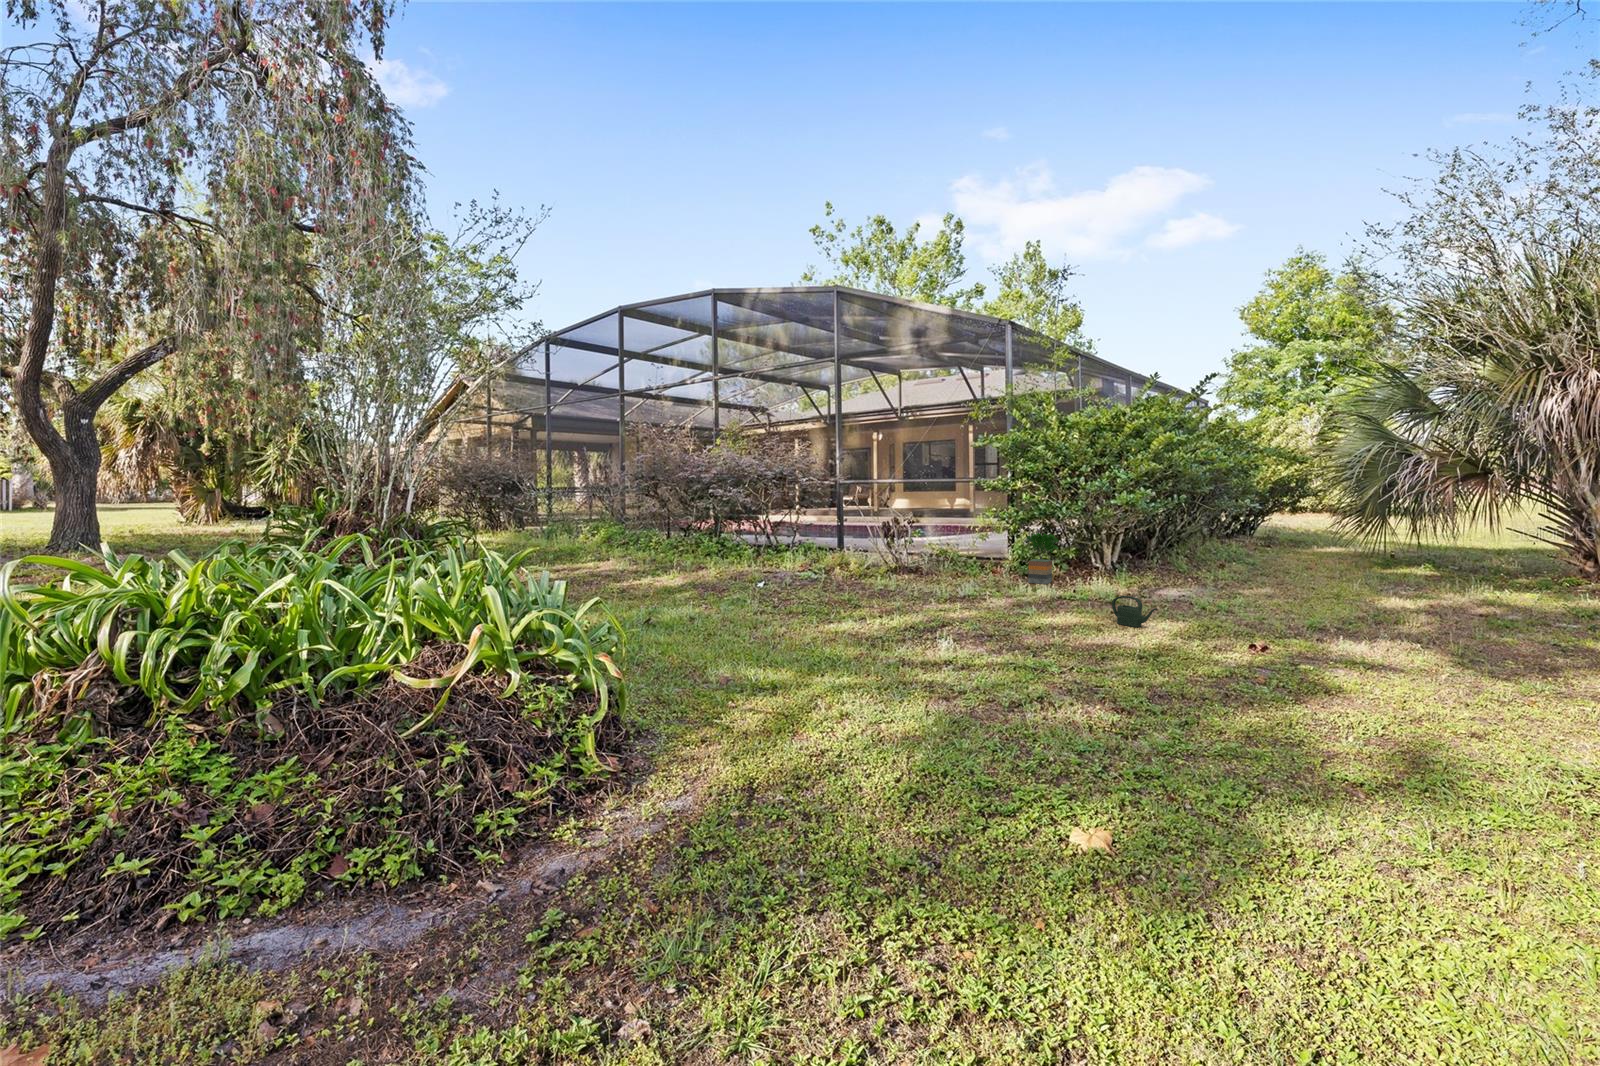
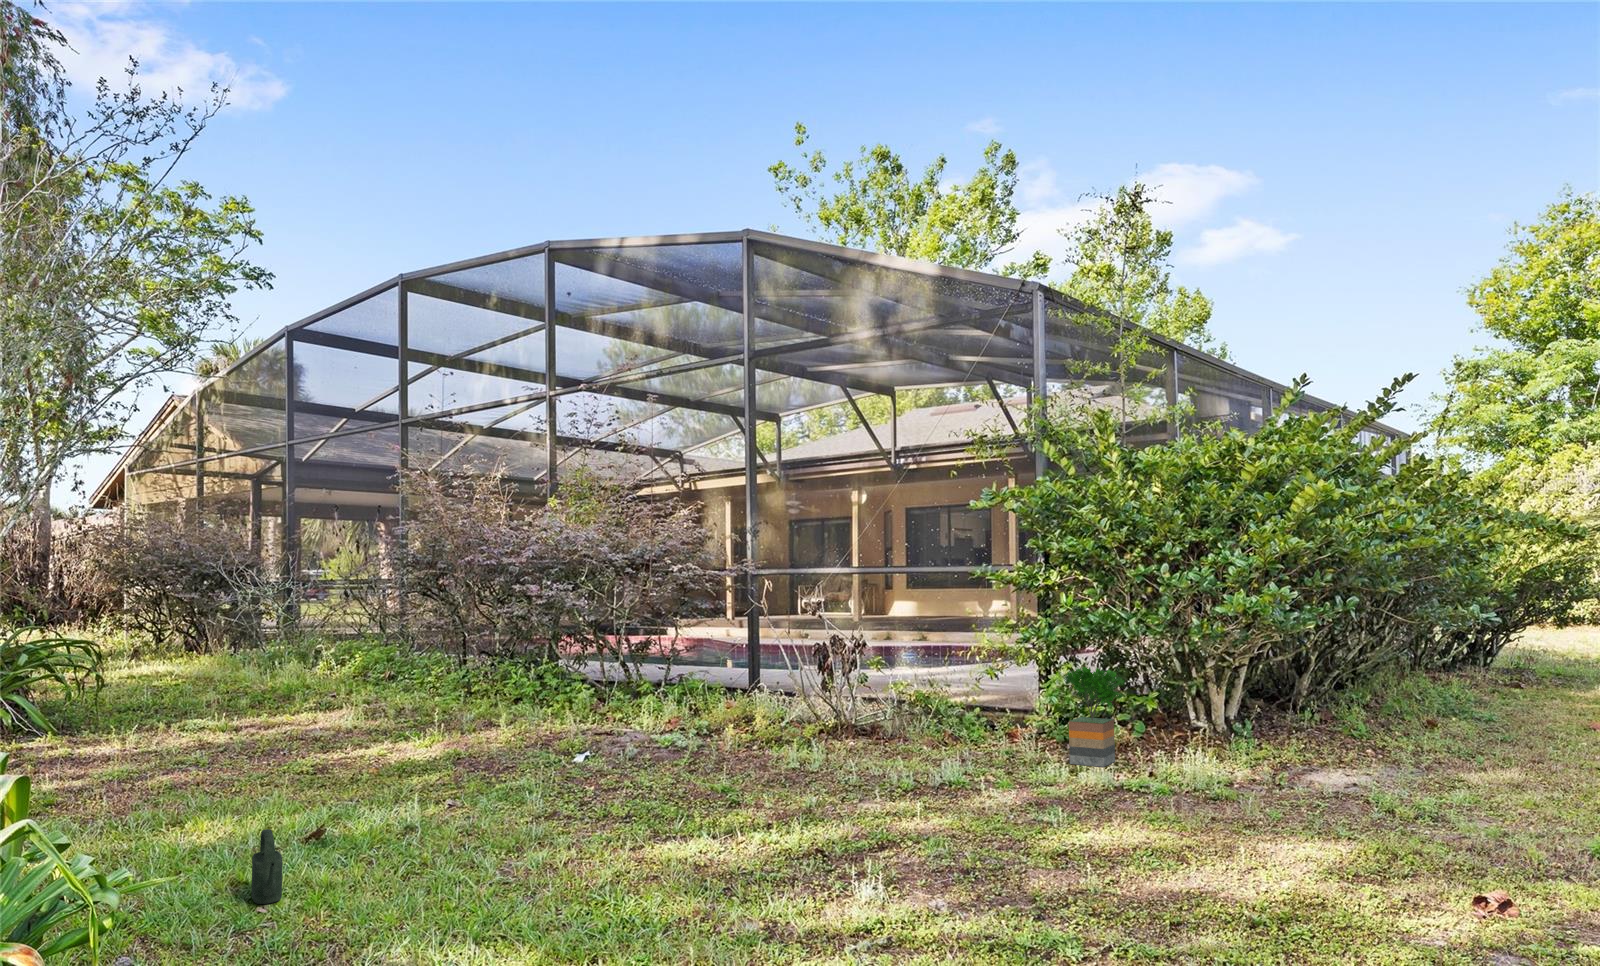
watering can: present [1112,596,1157,627] -> present [251,829,283,904]

